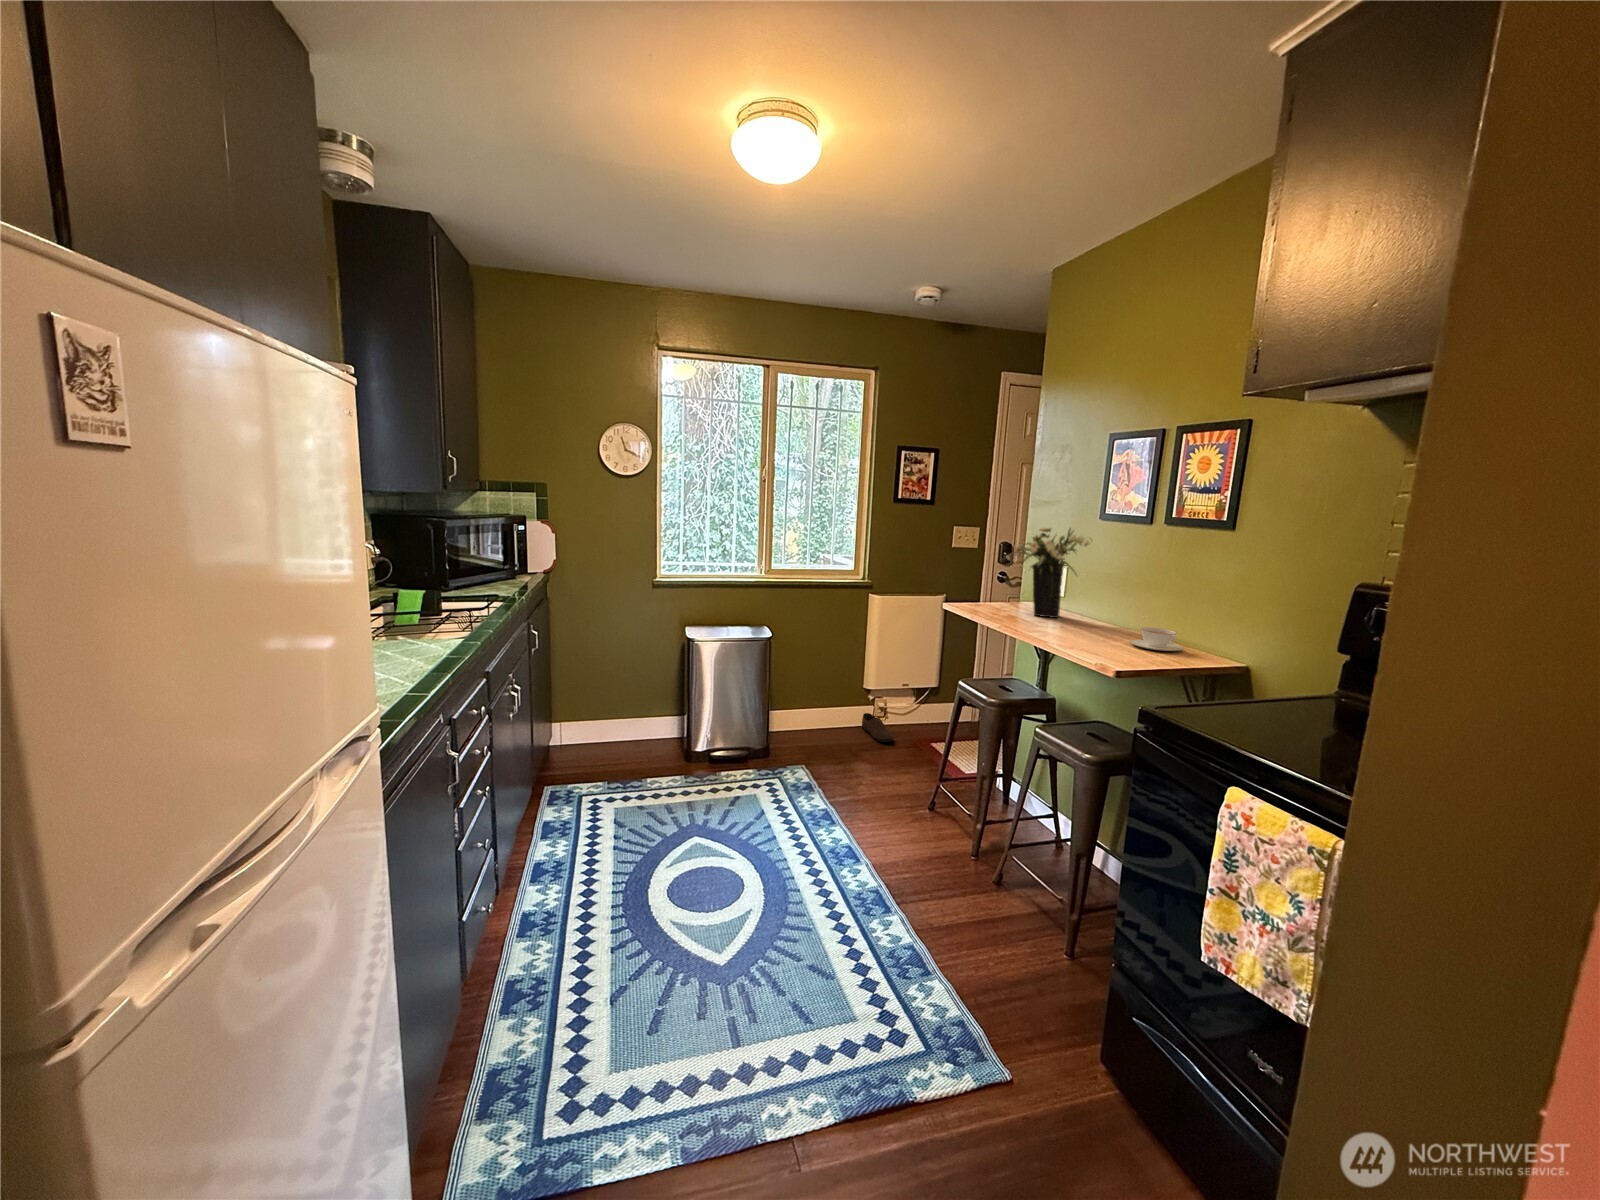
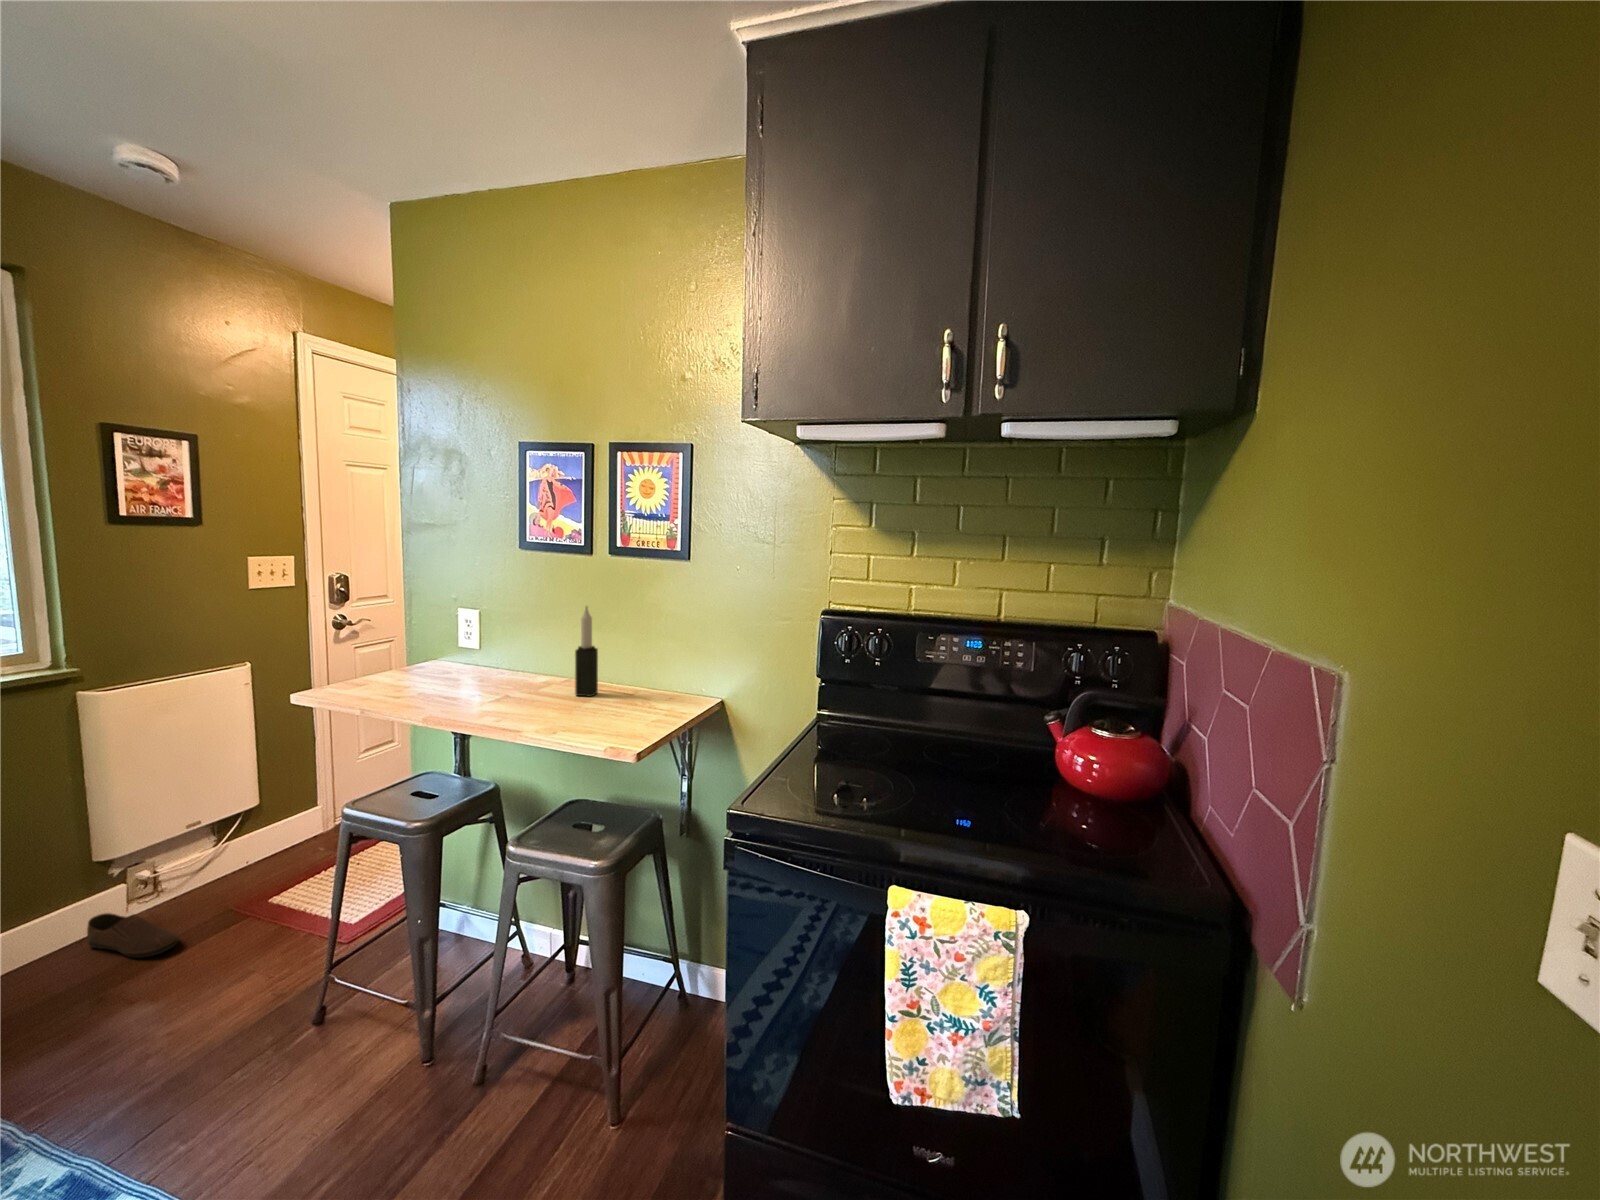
flower arrangement: present [1006,528,1091,618] -> none [399,565,522,692]
candle: none [1111,561,1135,635] -> present [575,606,598,697]
teacup: present [1130,627,1184,651] -> none [615,683,673,713]

